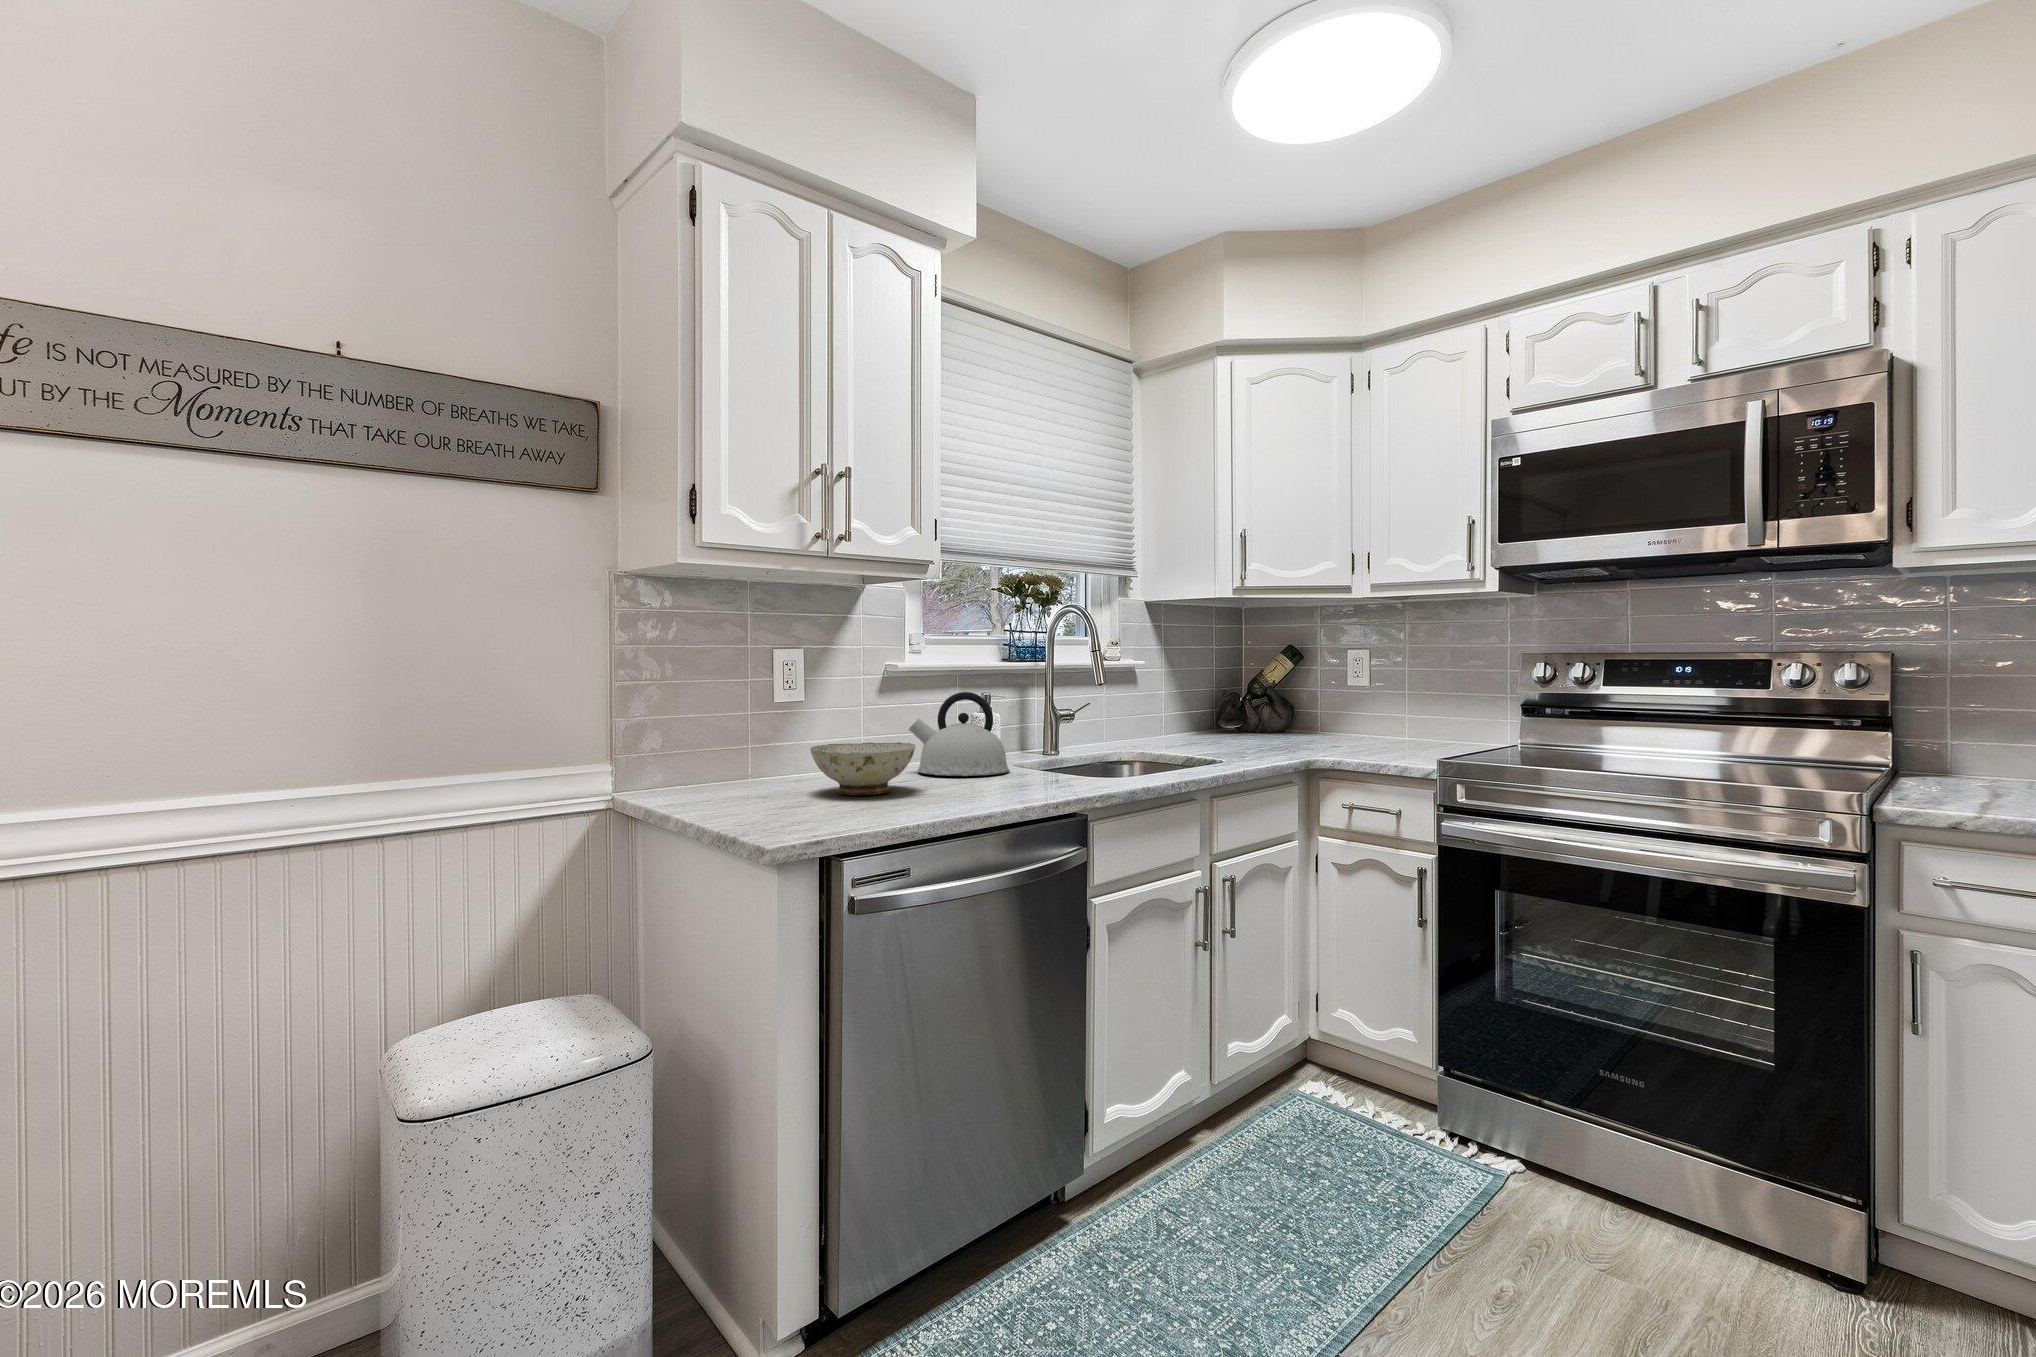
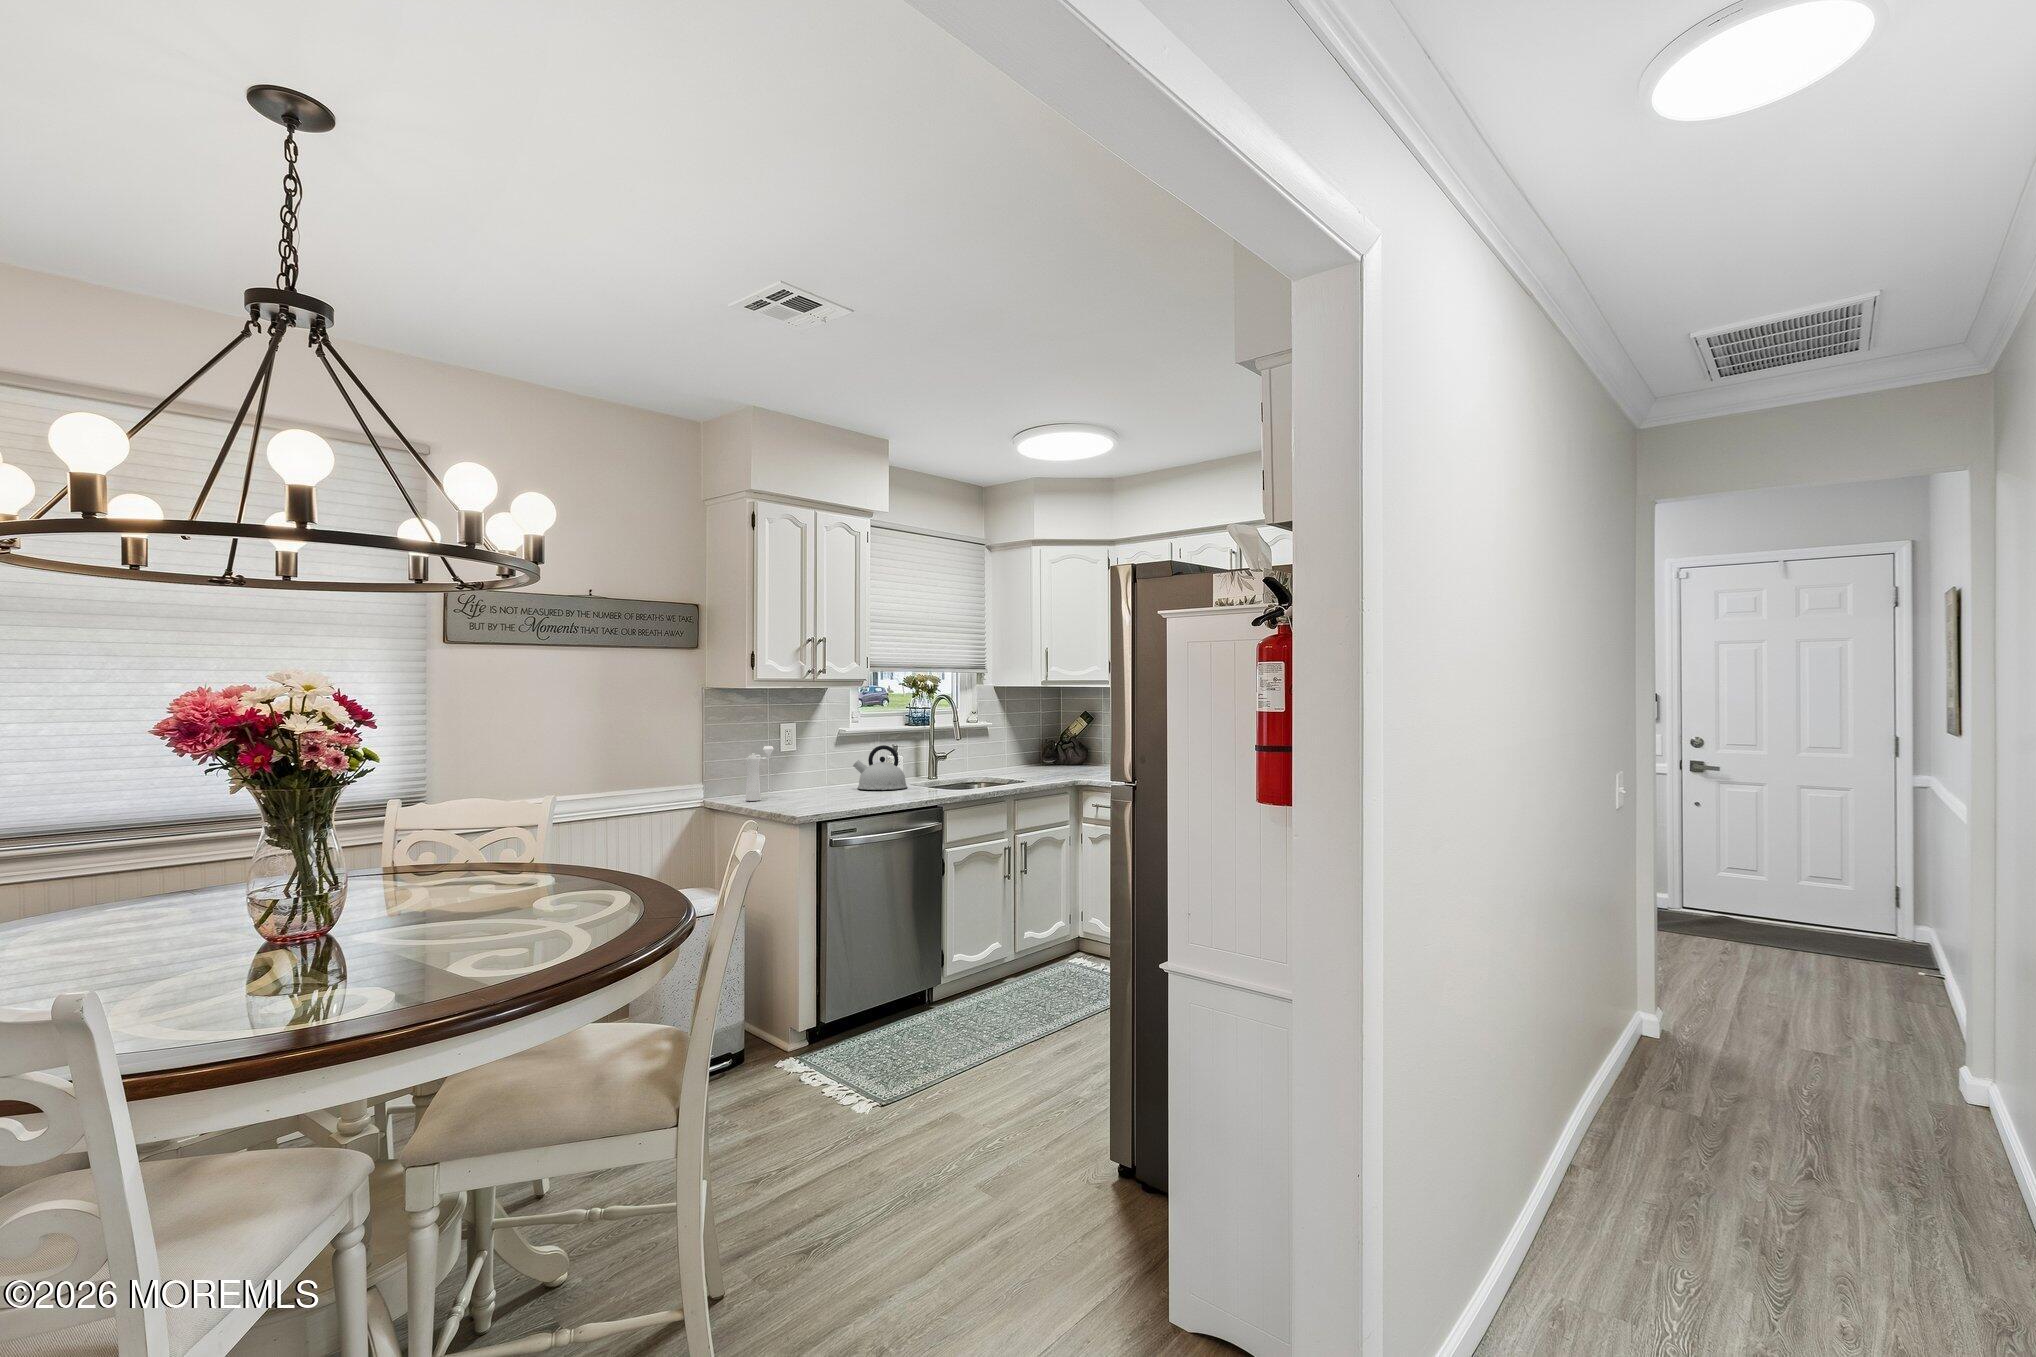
pepper mill: none [691,689,753,798] -> present [746,746,774,801]
ceramic bowl: present [810,742,916,795] -> none [805,772,858,798]

